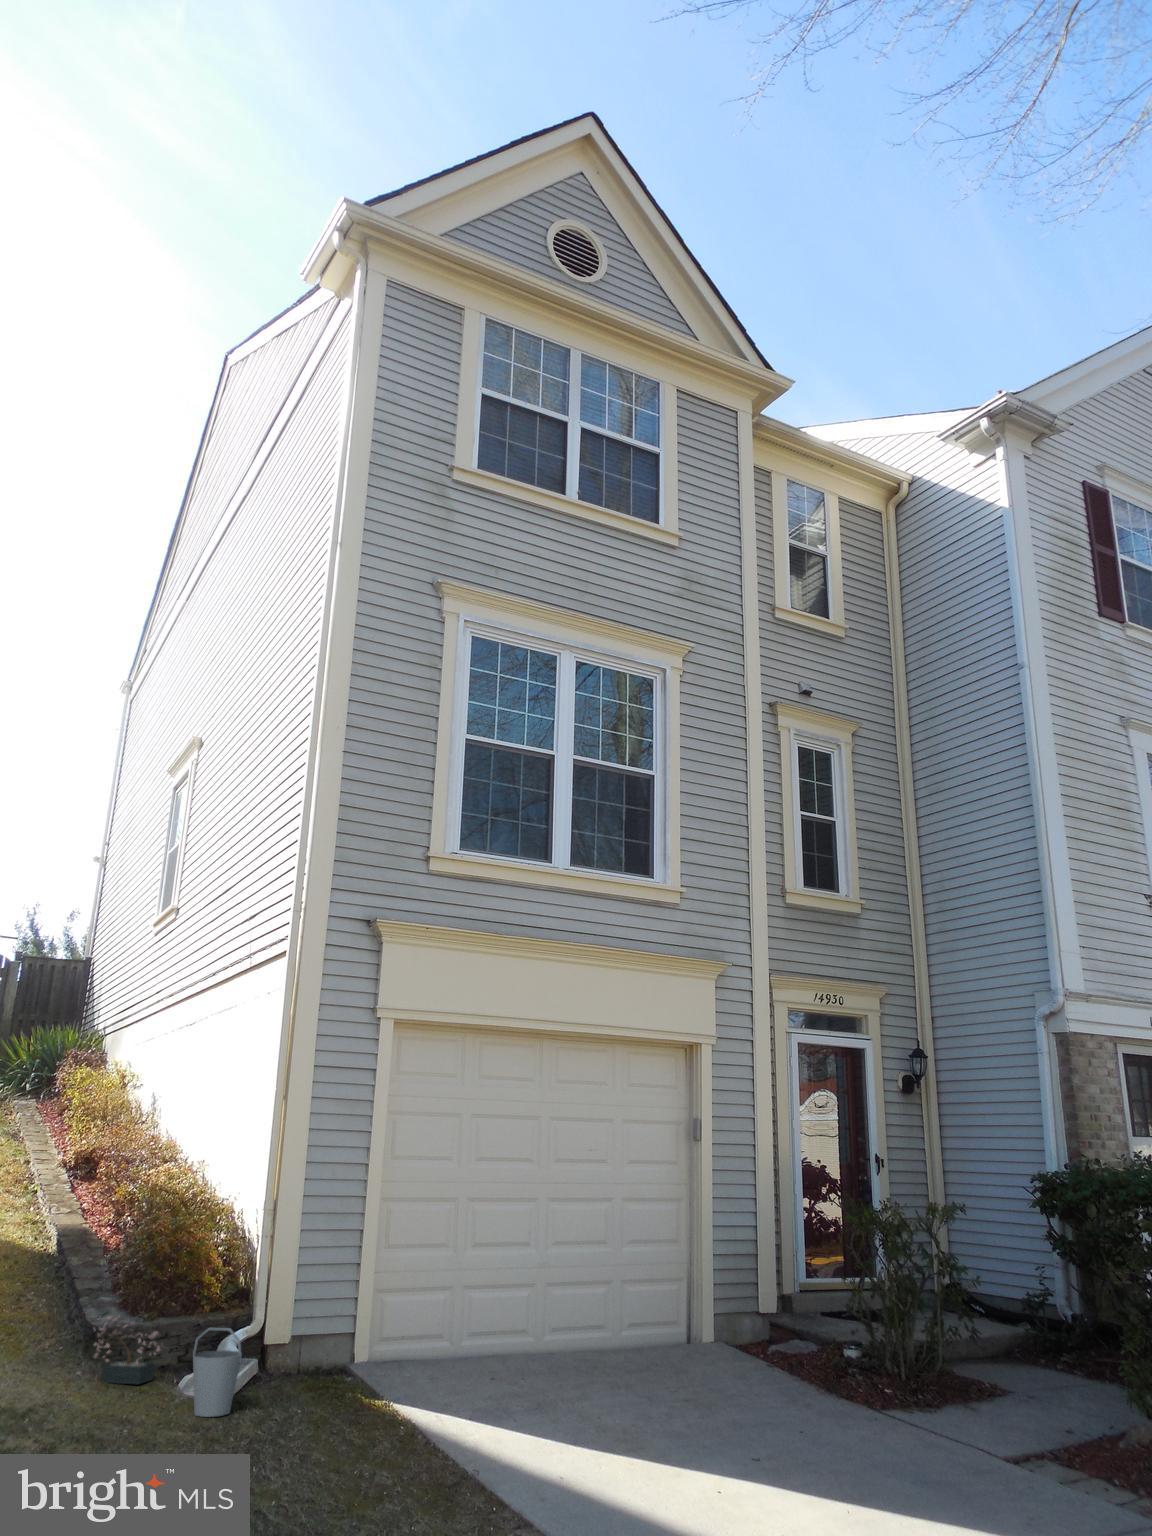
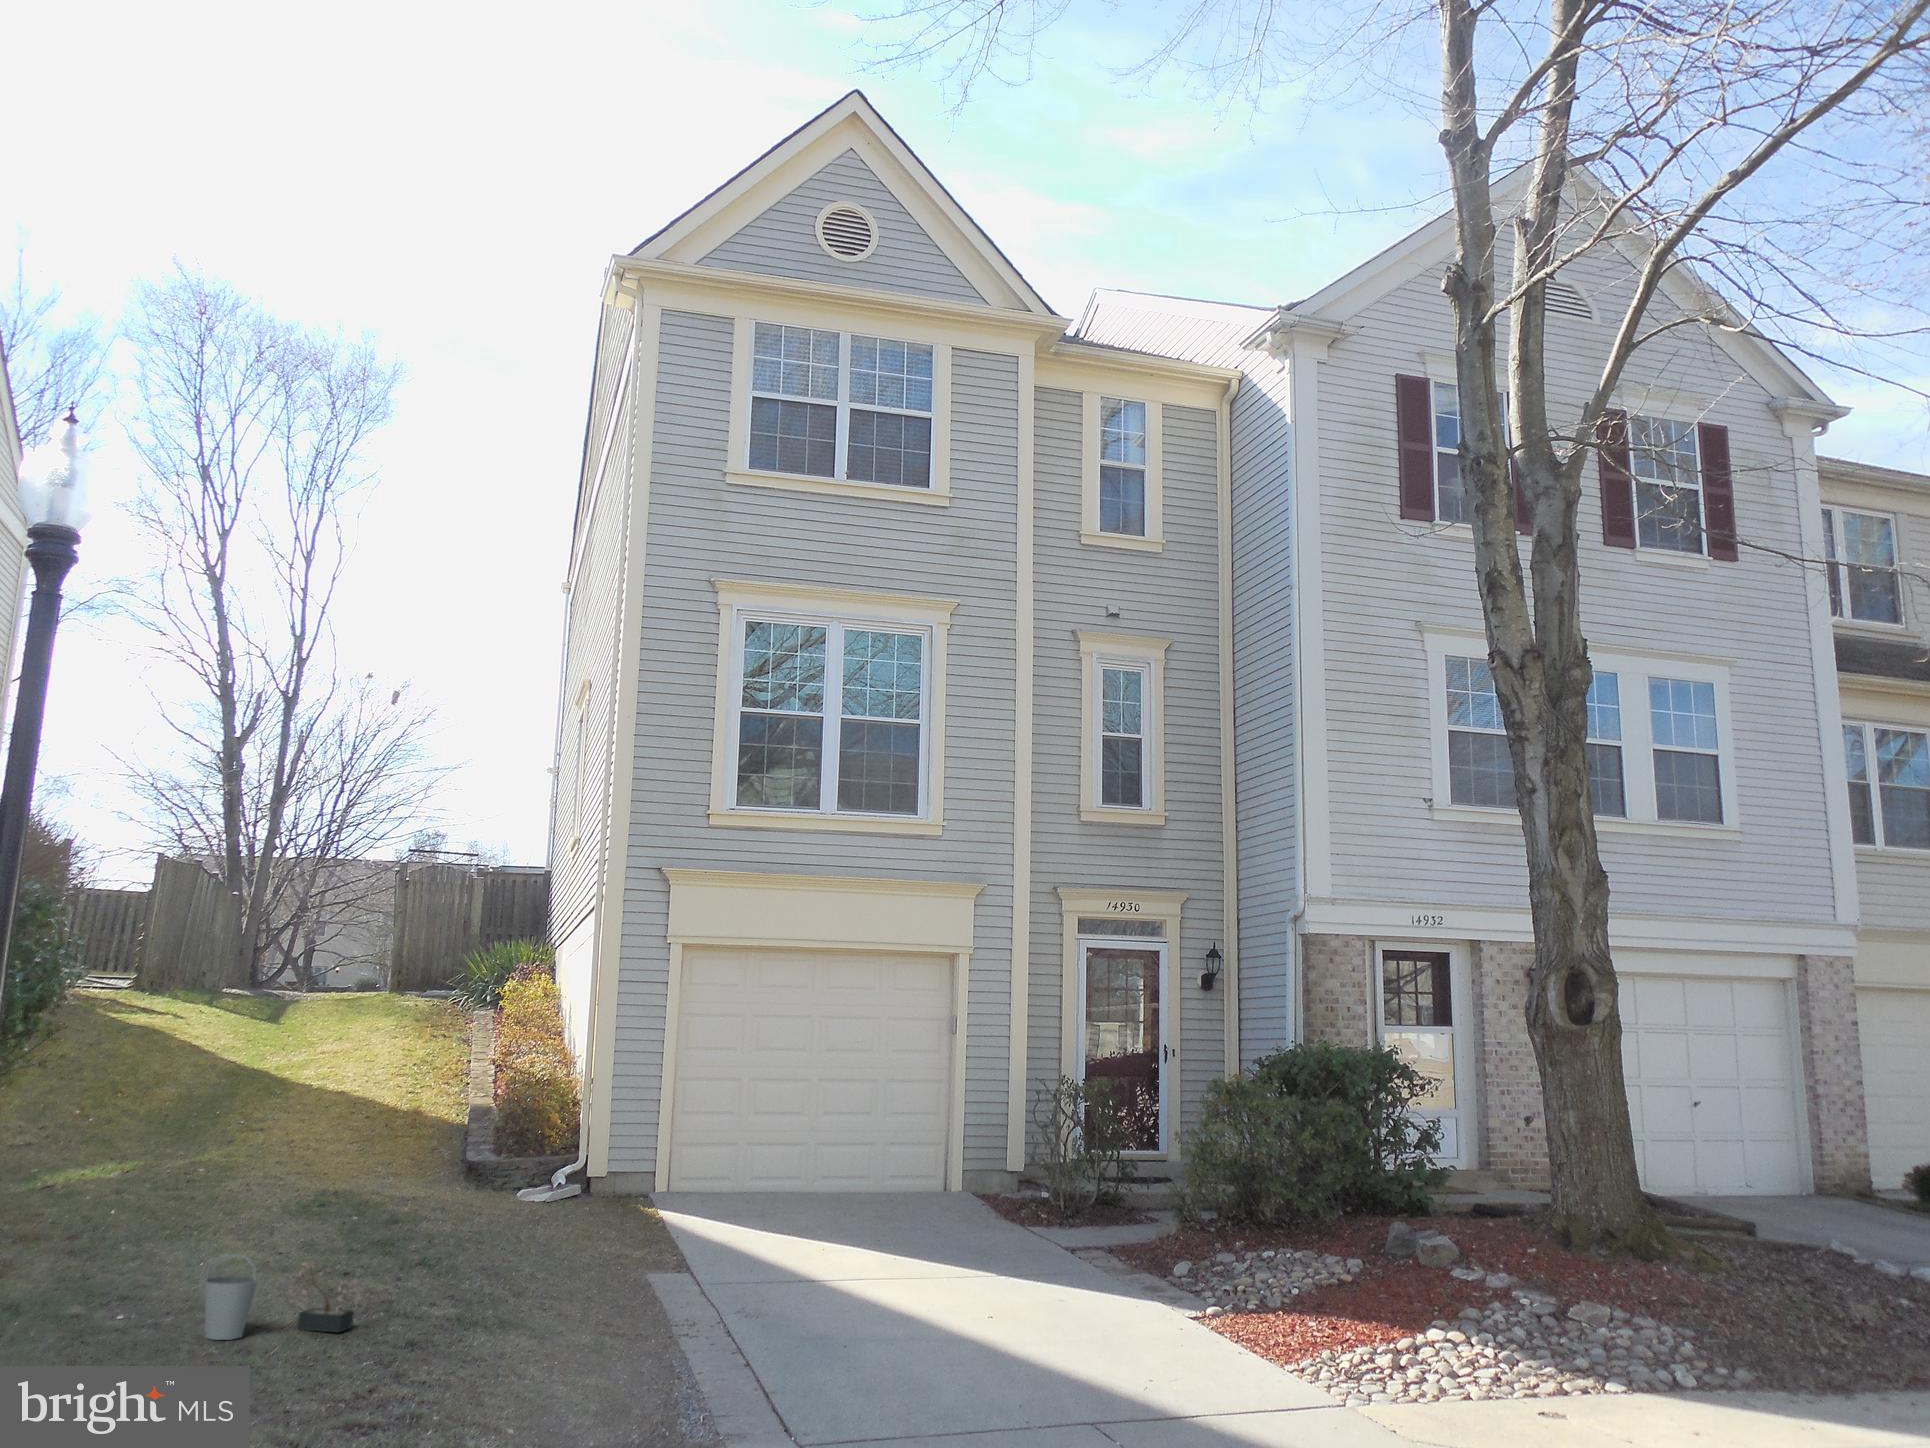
decorative plant: present [94,1316,162,1384] -> present [289,1263,362,1332]

